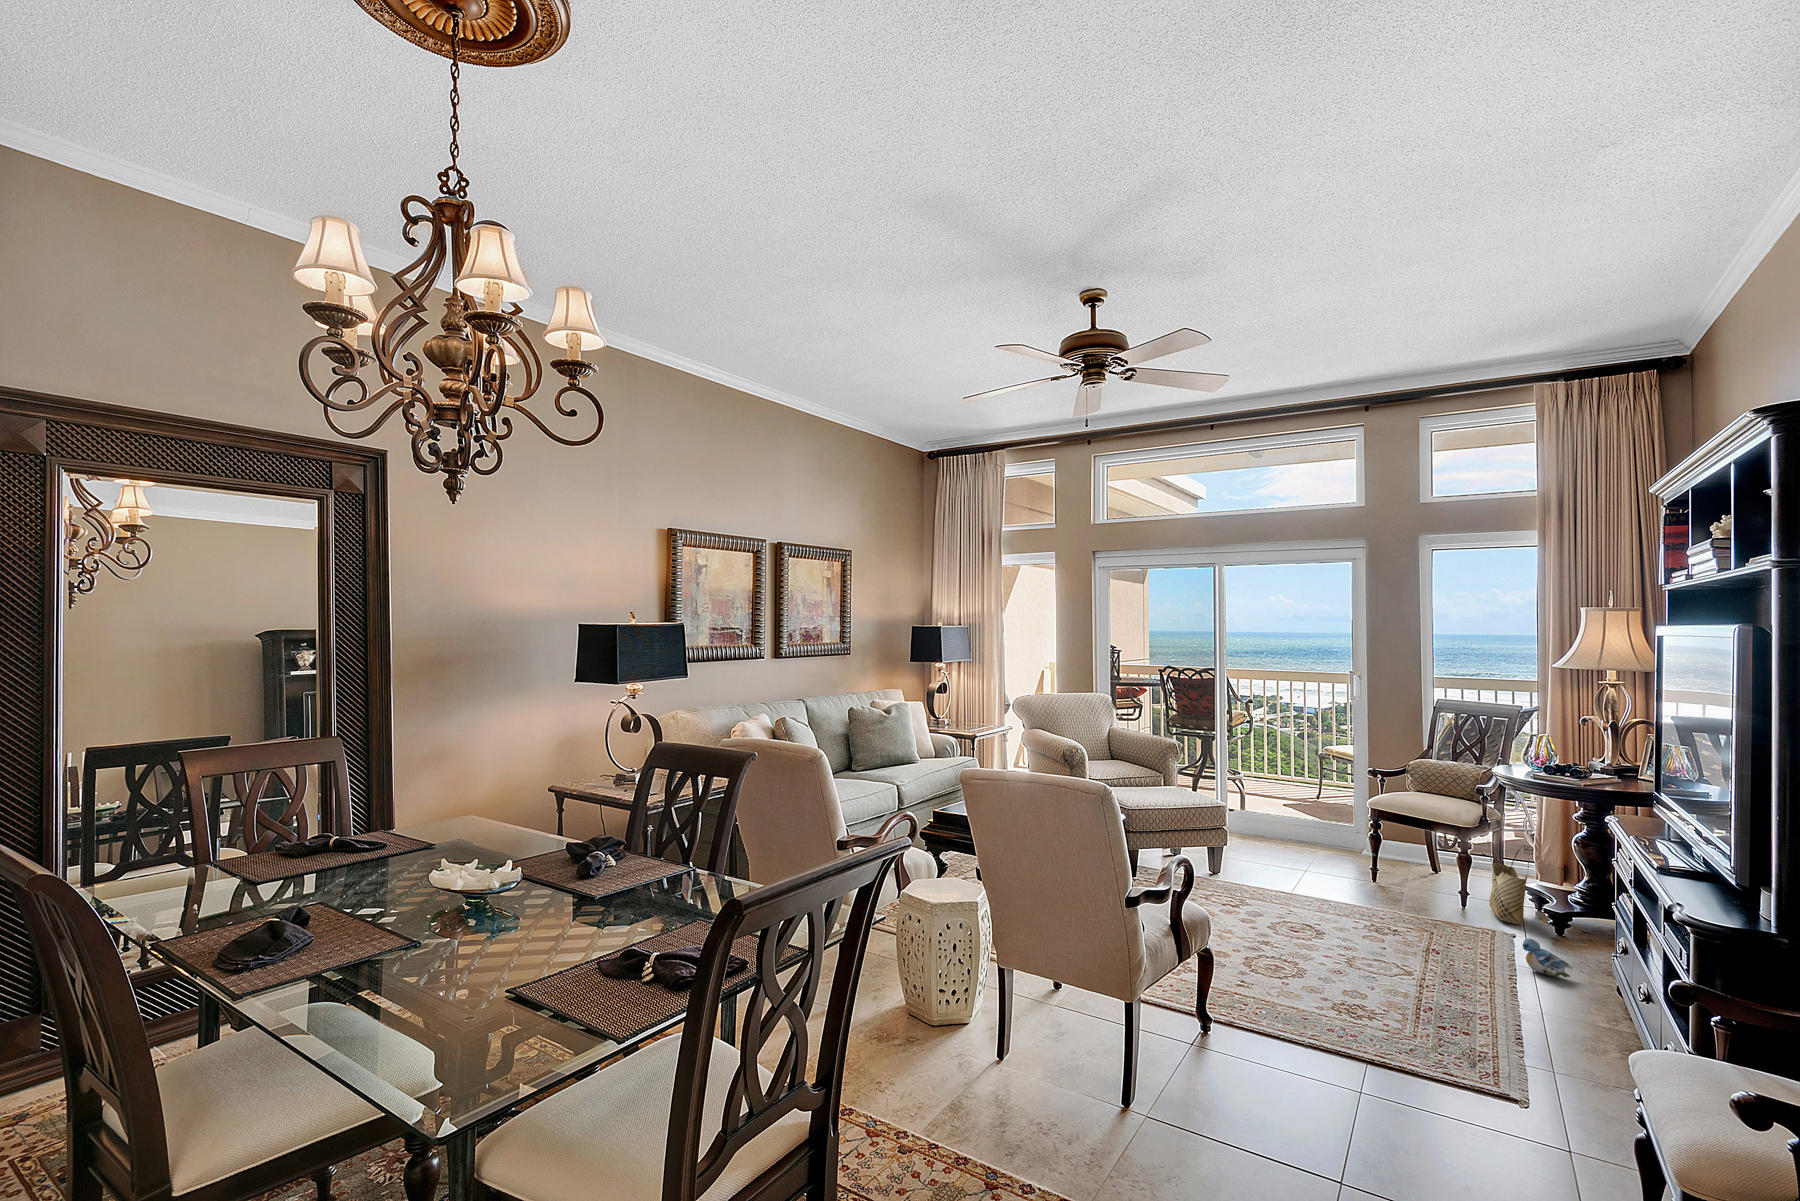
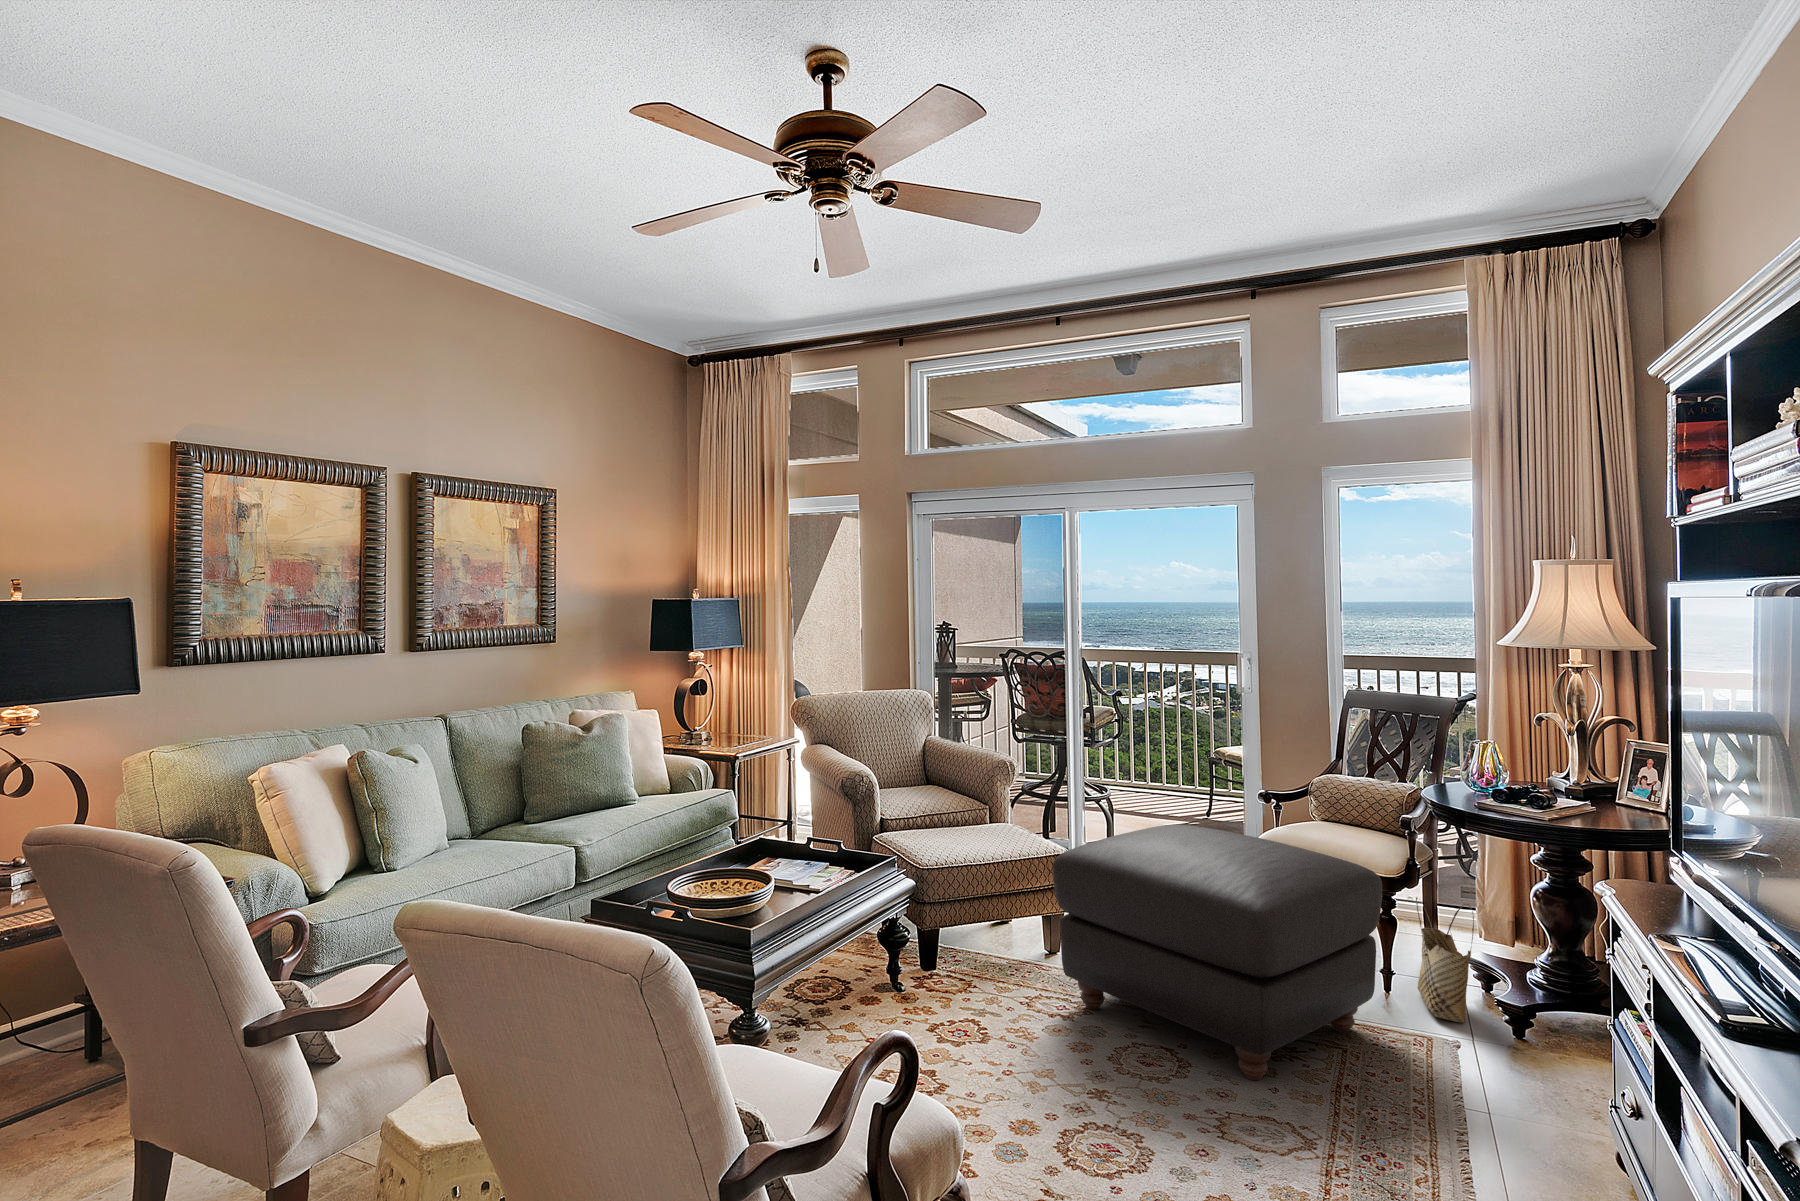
ottoman: none [1227,787,1462,944] -> present [1053,825,1382,1080]
plush toy: present [1523,938,1573,977] -> none [1473,1069,1549,1136]

